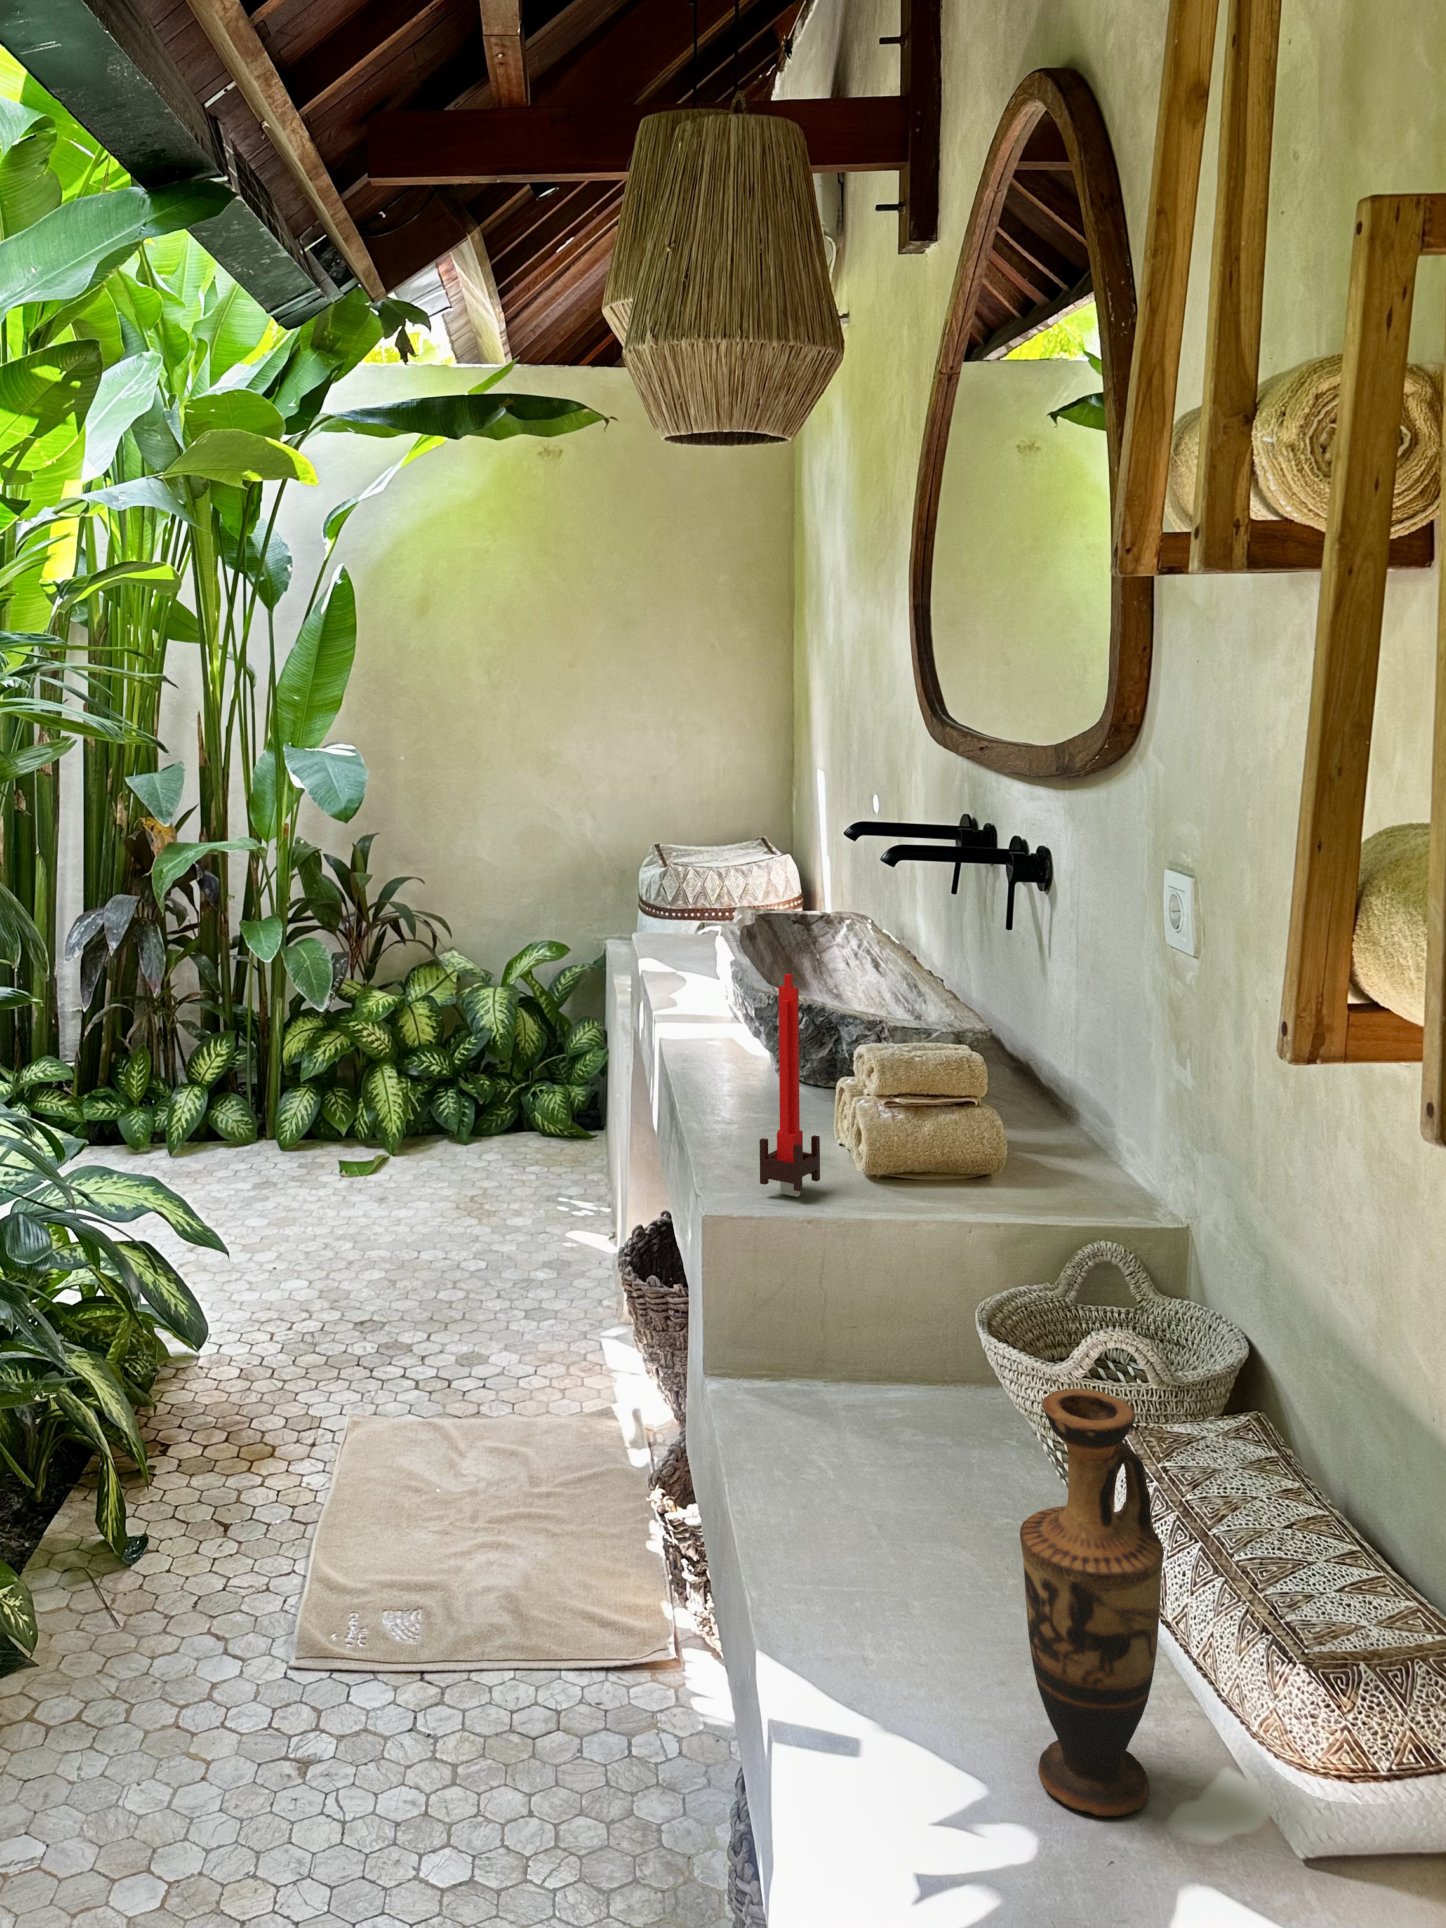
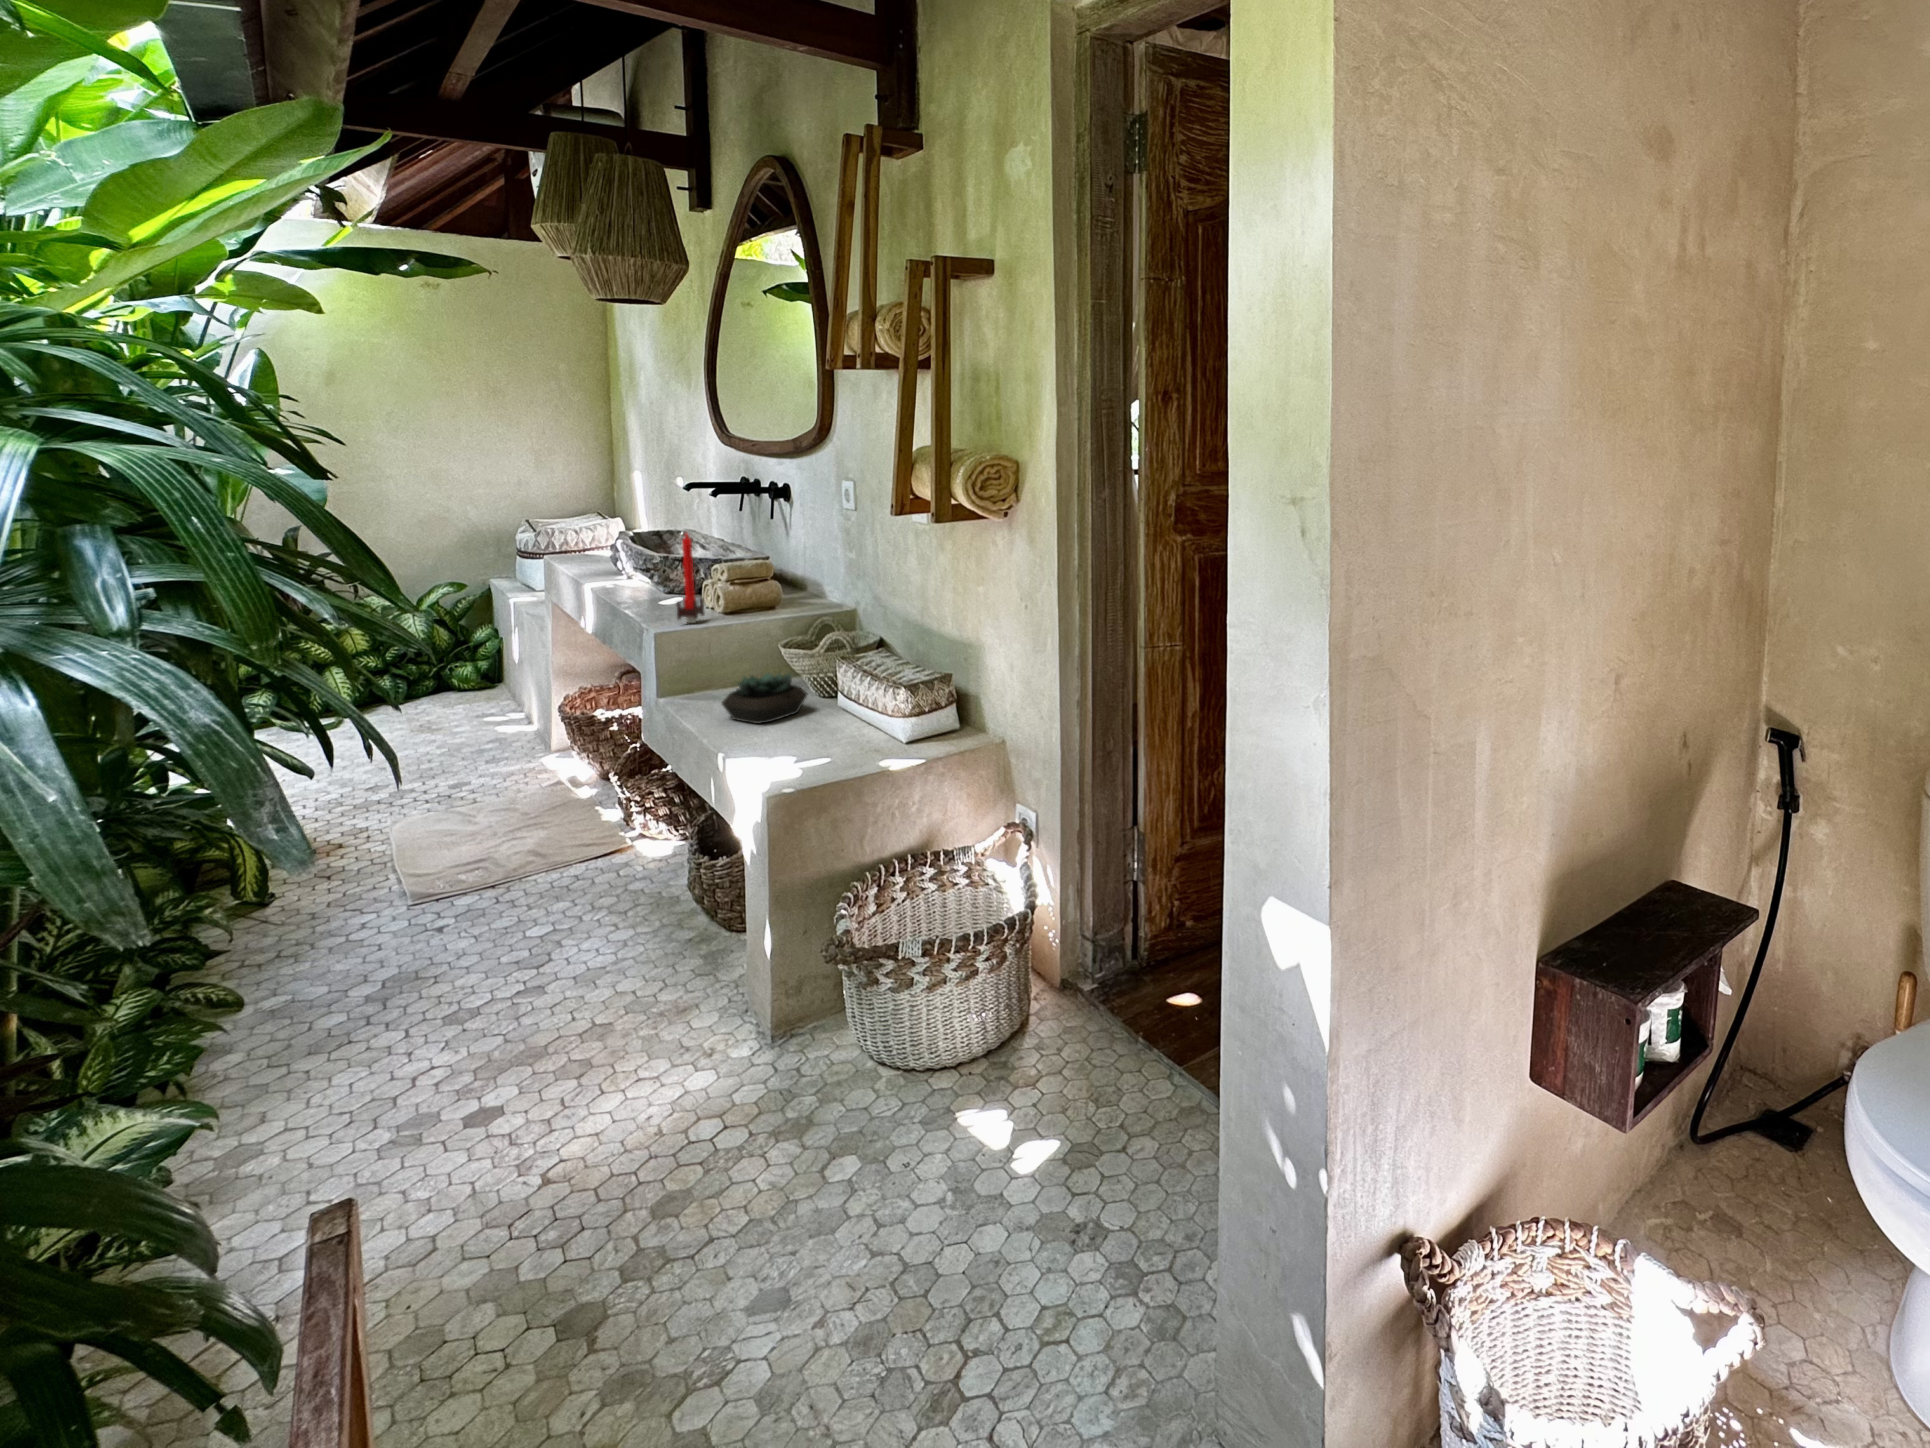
vase: present [1020,1389,1164,1816] -> none [816,625,862,747]
succulent plant: none [805,1406,1024,1581] -> present [722,673,807,724]

